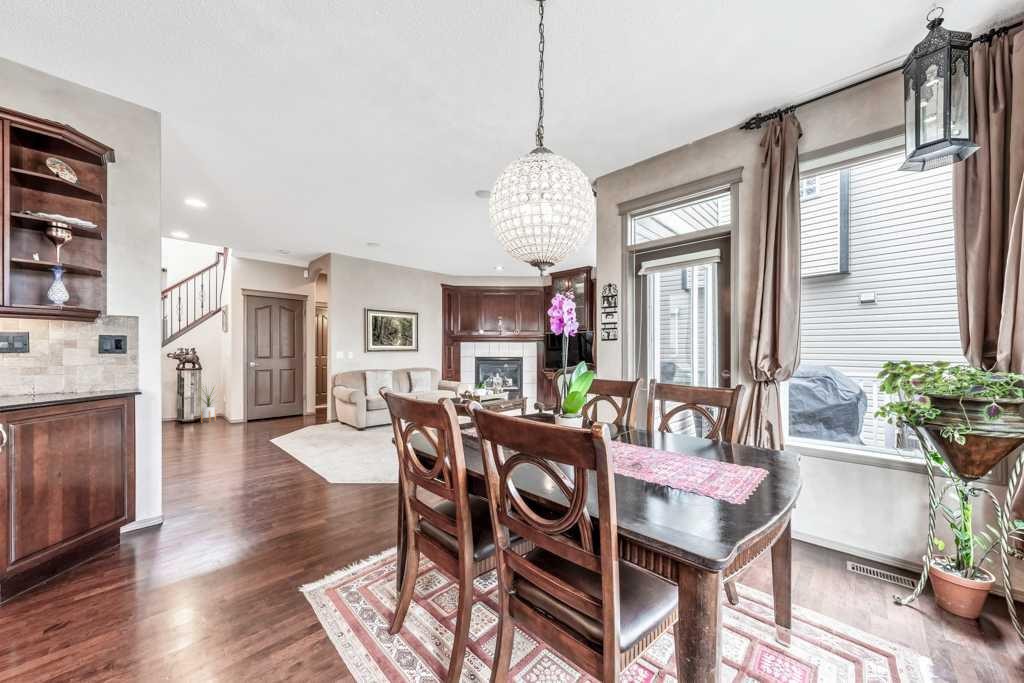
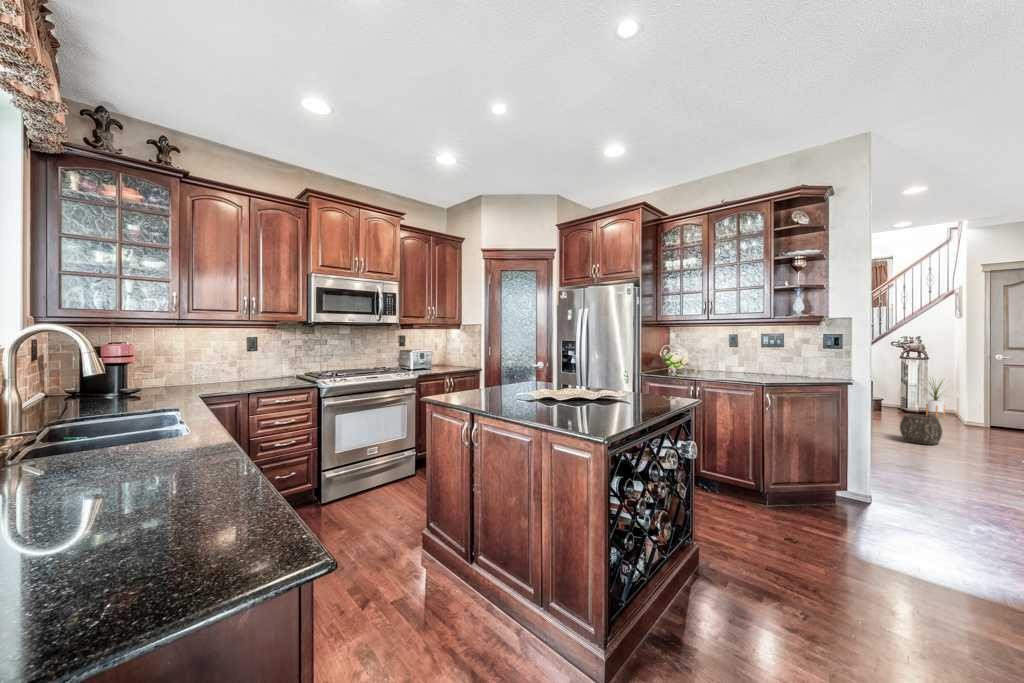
woven basket: none [182,421,219,451] -> present [900,414,942,445]

